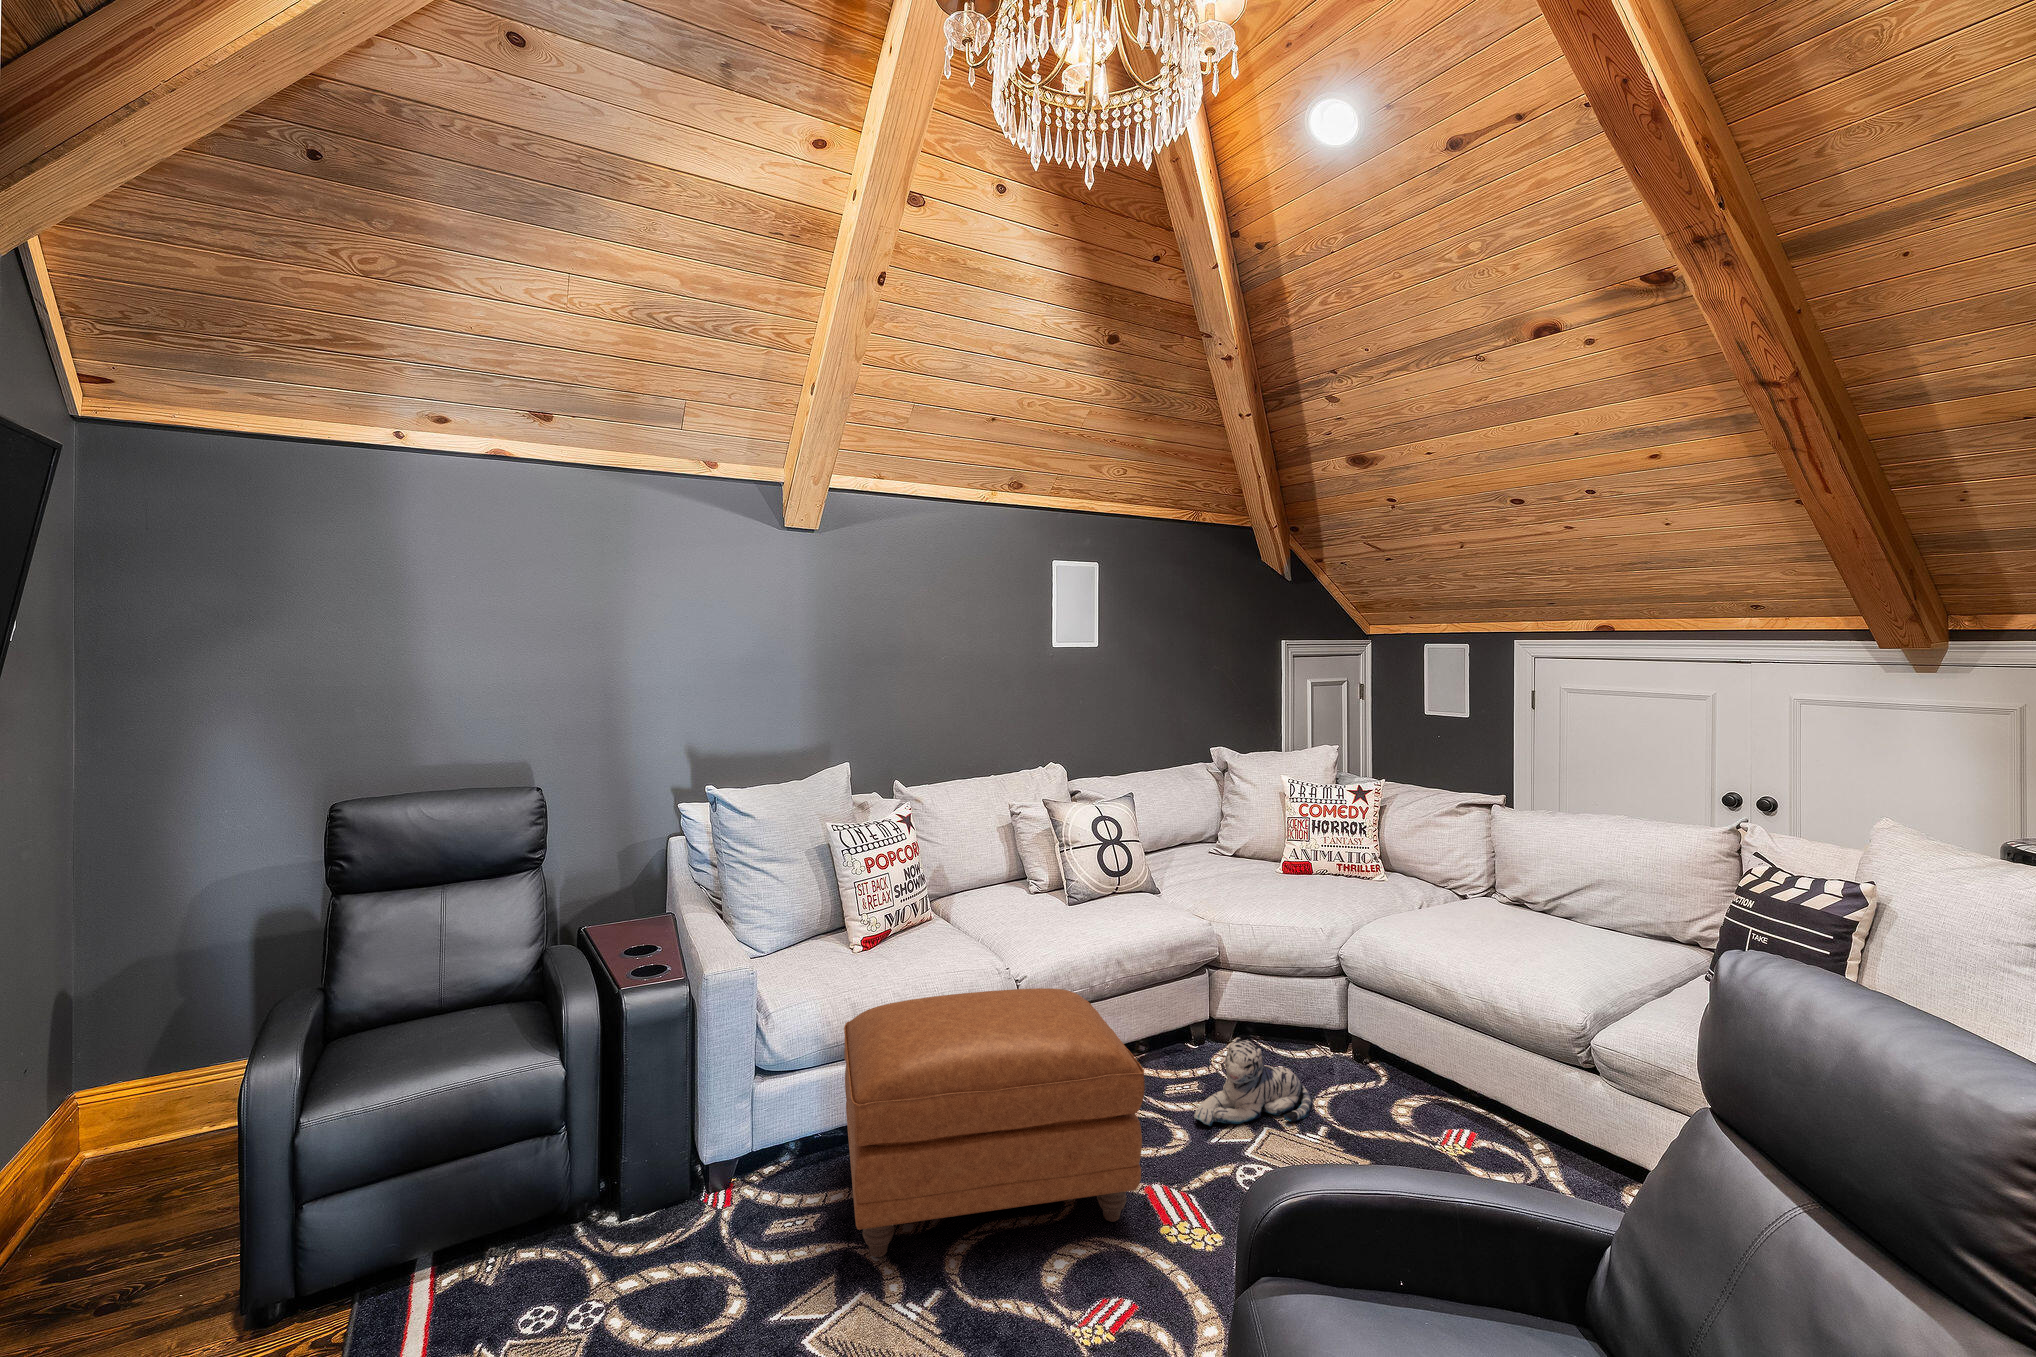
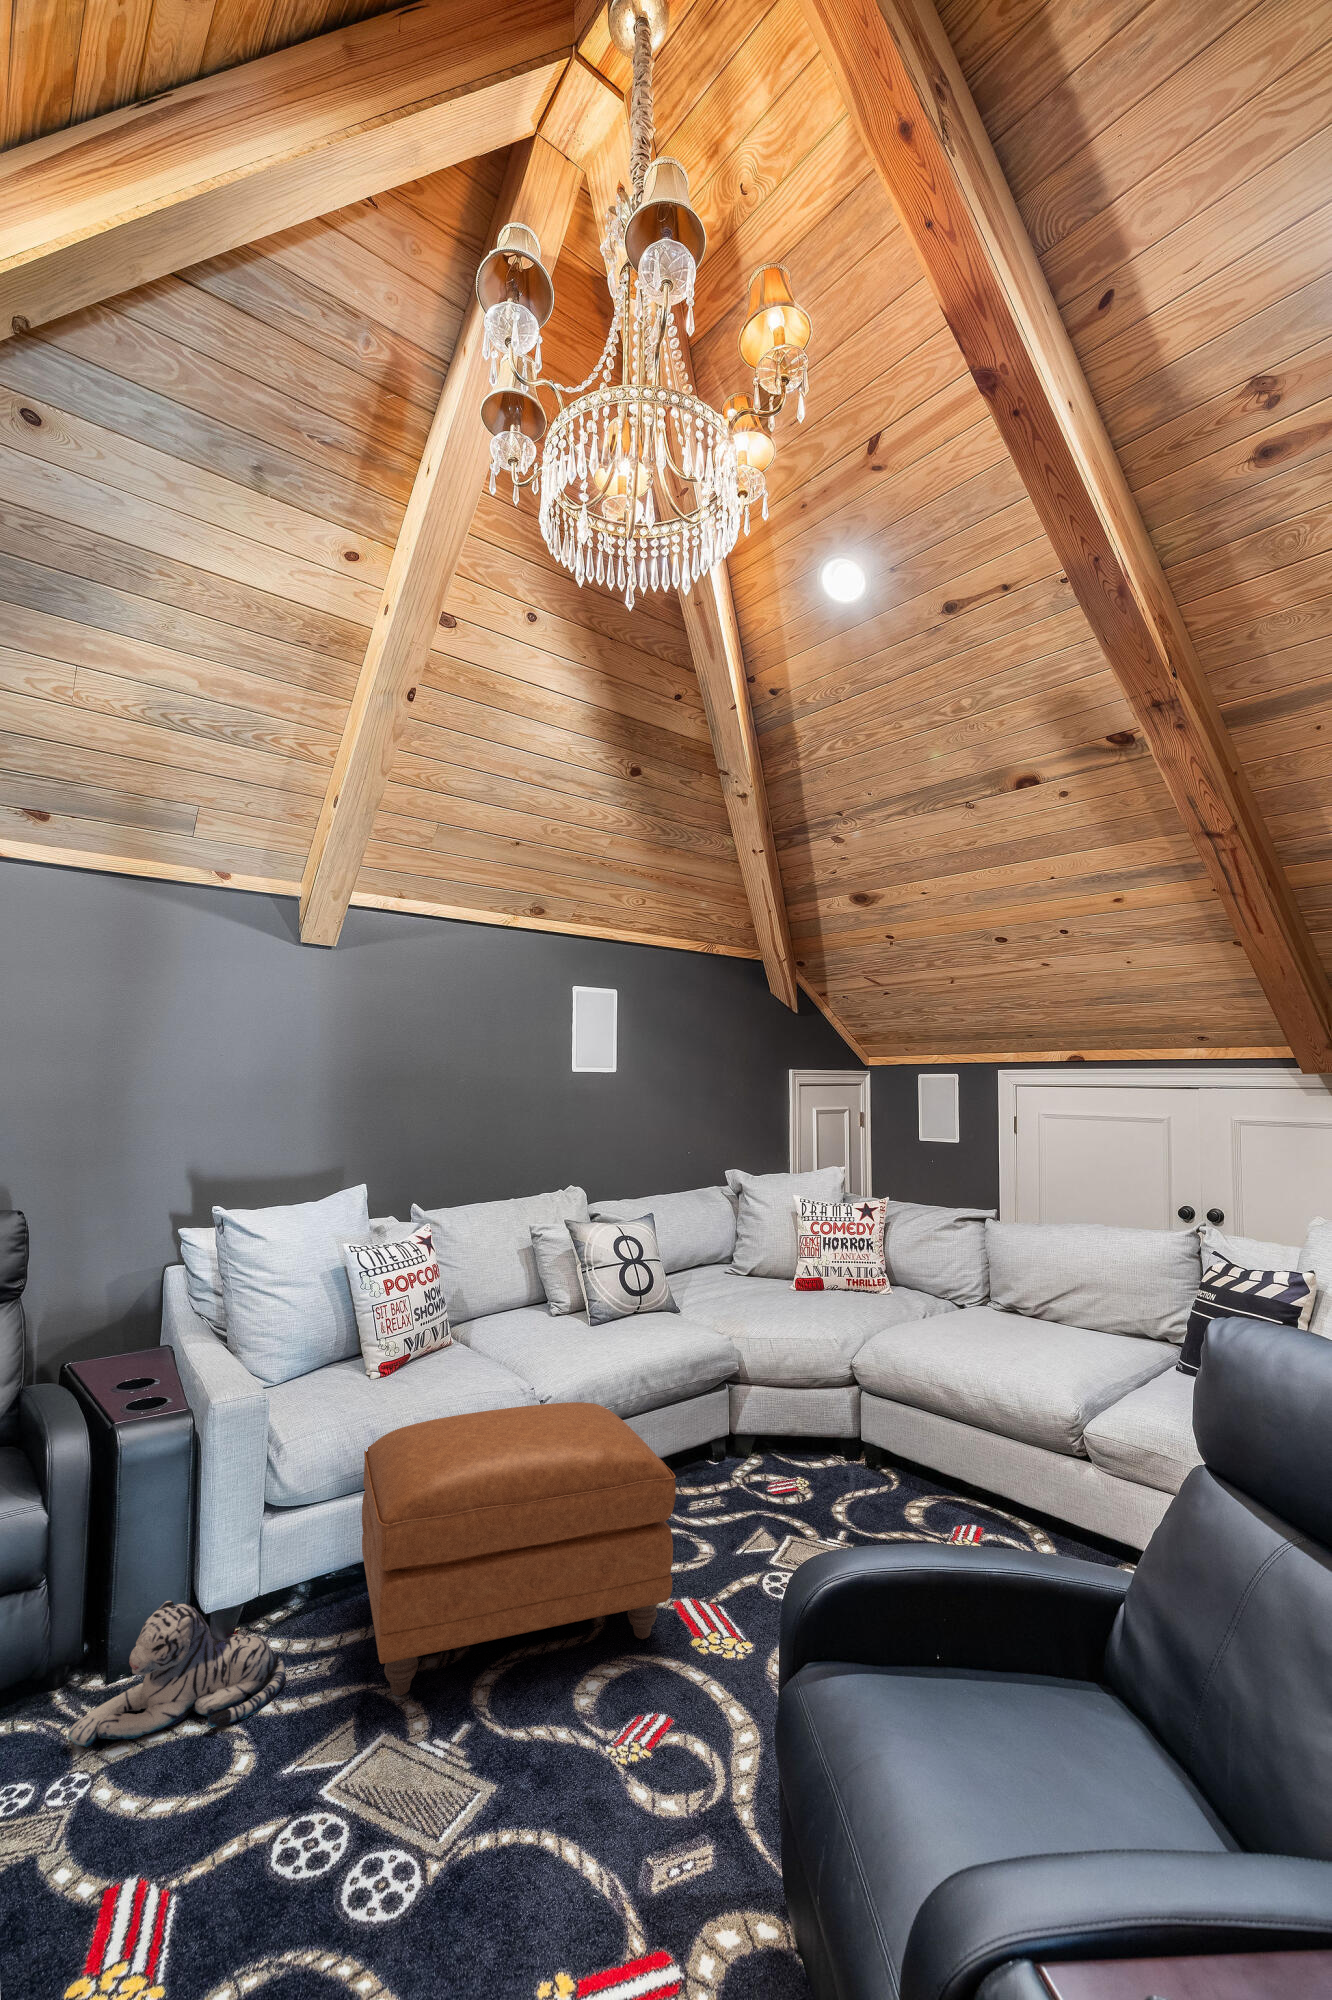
plush toy: present [1194,1038,1312,1126] -> present [67,1601,286,1747]

